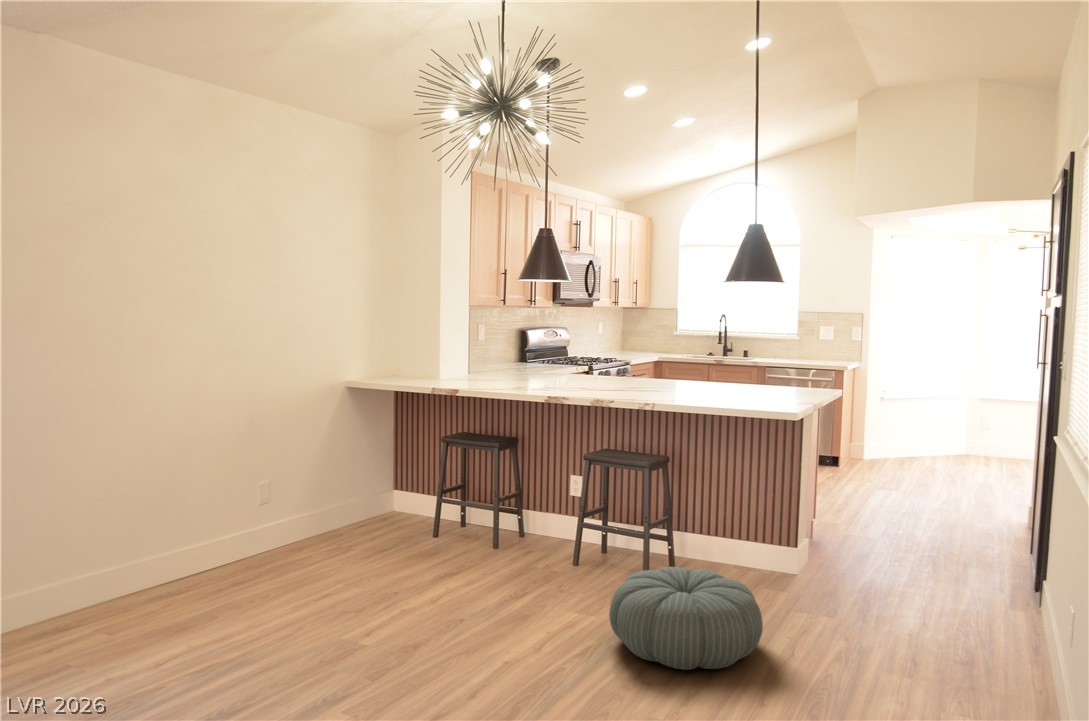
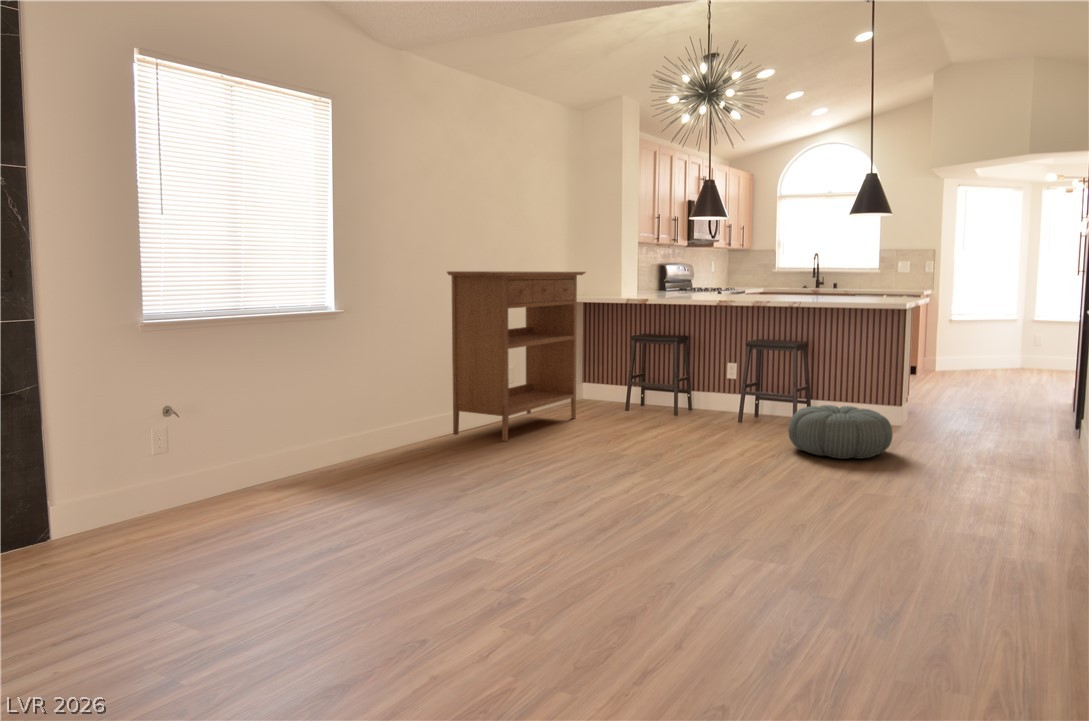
console table: none [112,349,362,618] -> present [447,271,586,441]

